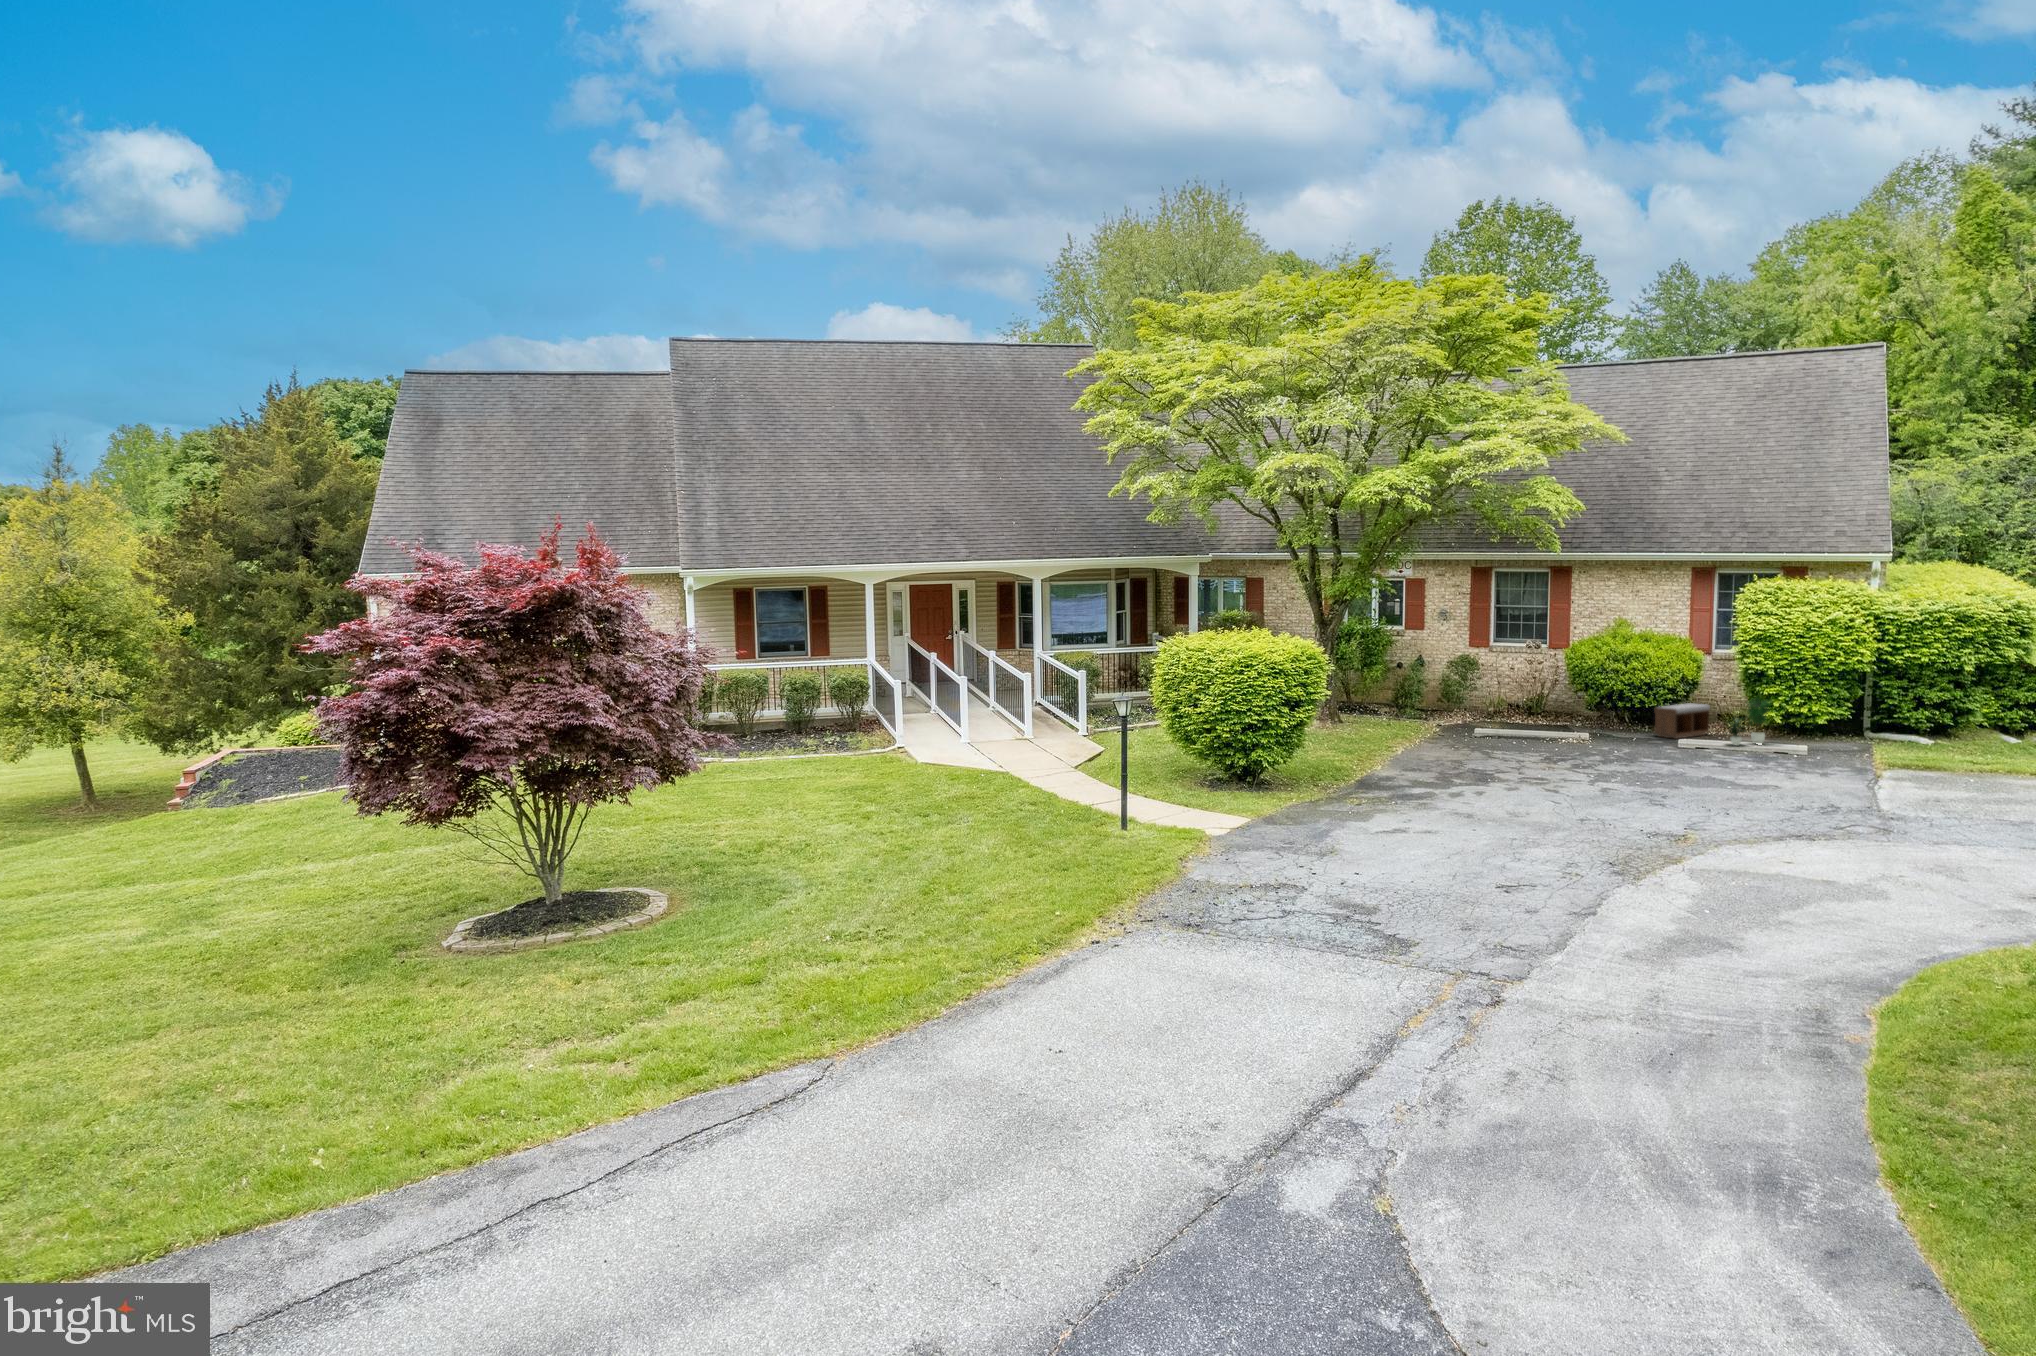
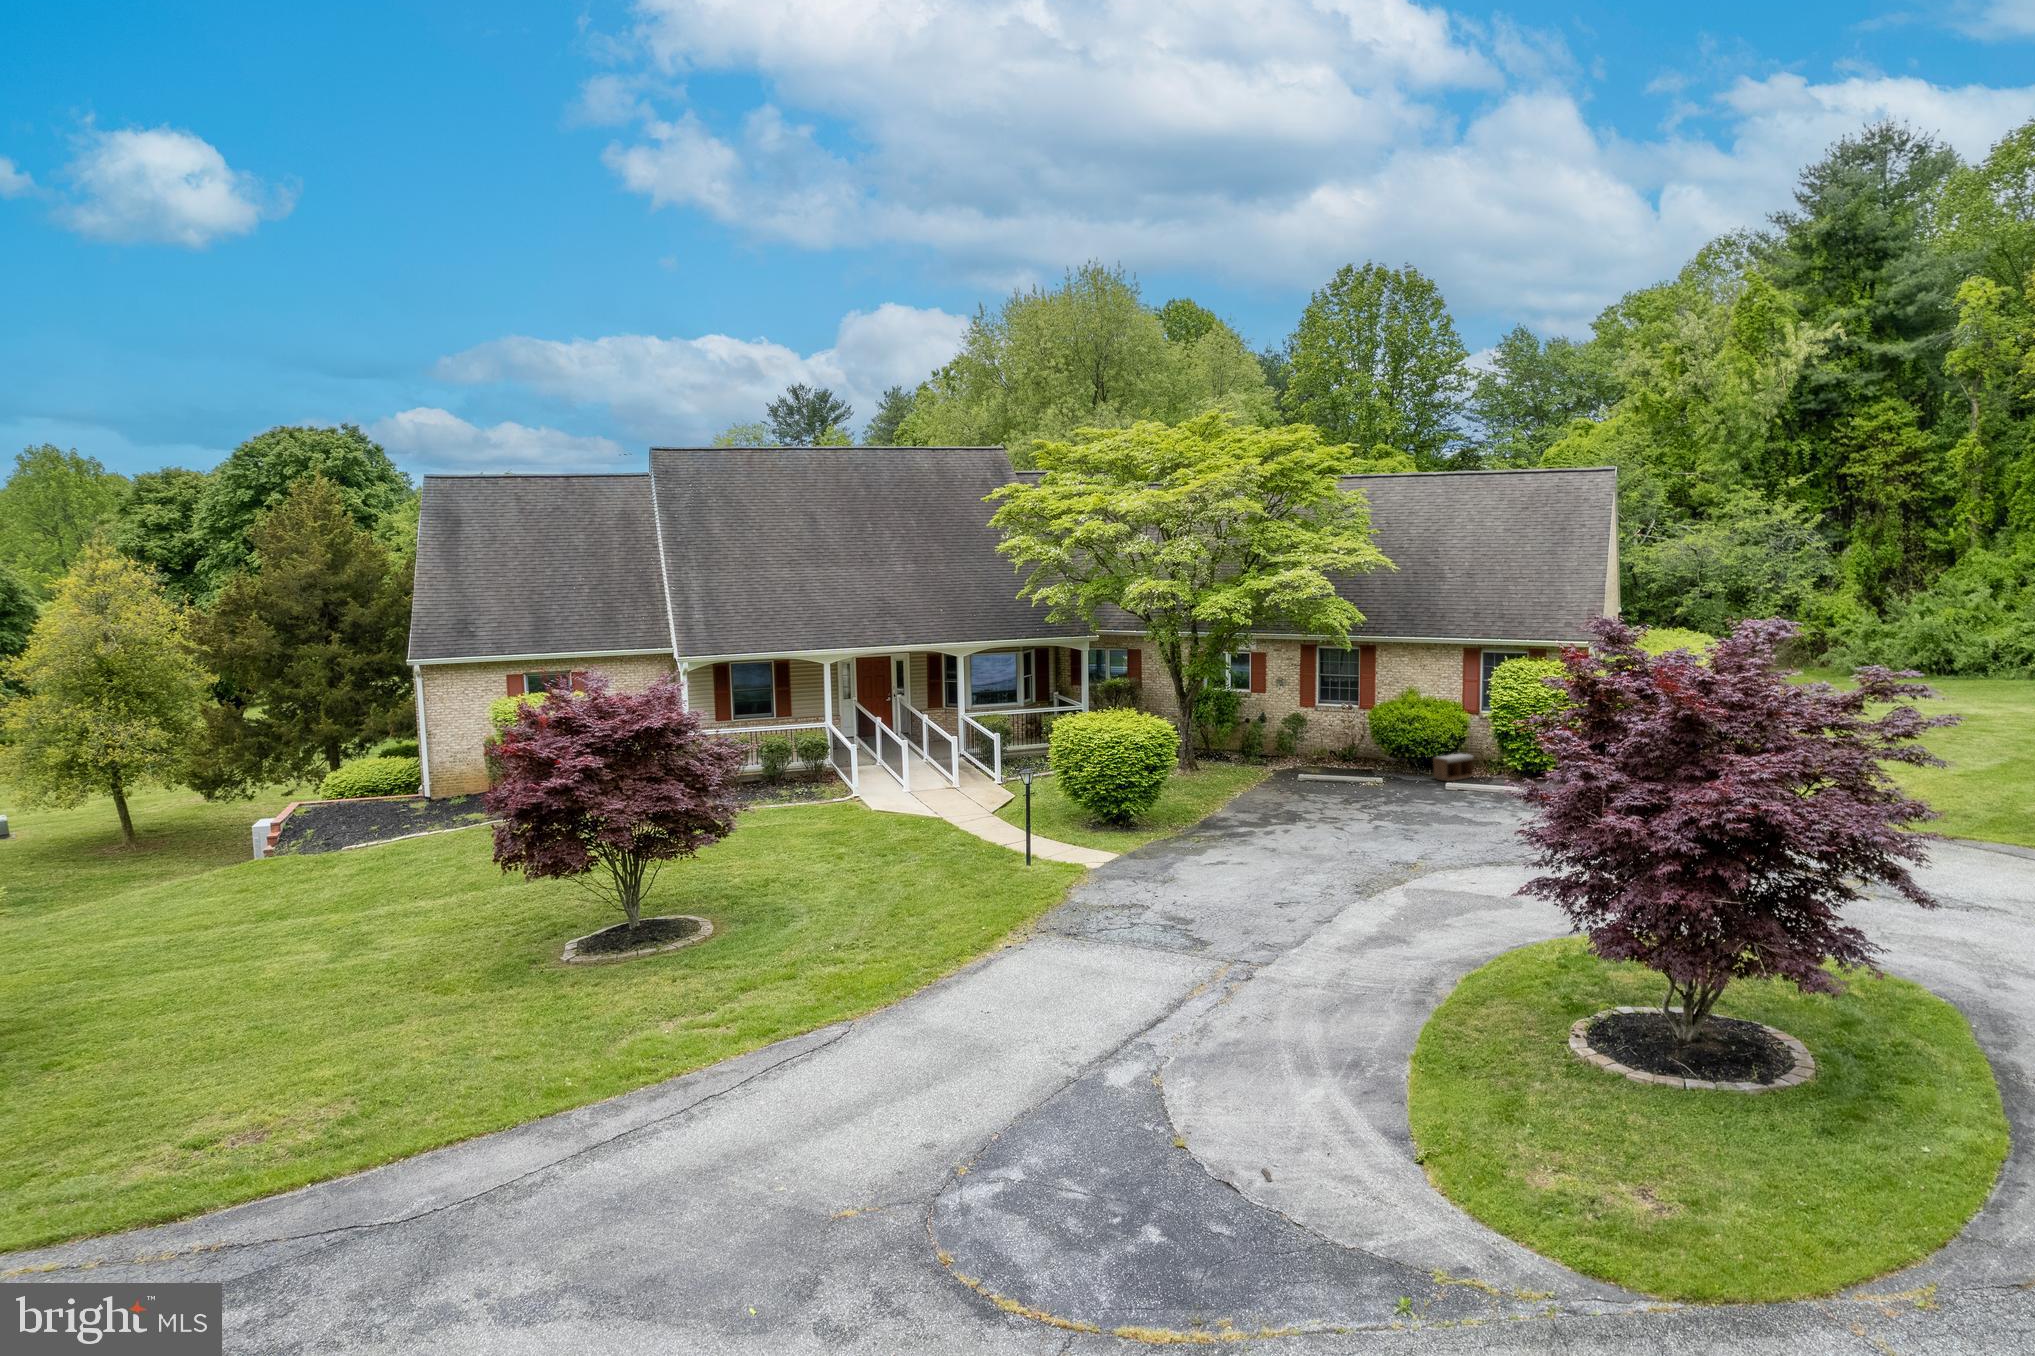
potted plant: present [1726,697,1770,746] -> none [1477,749,1511,788]

